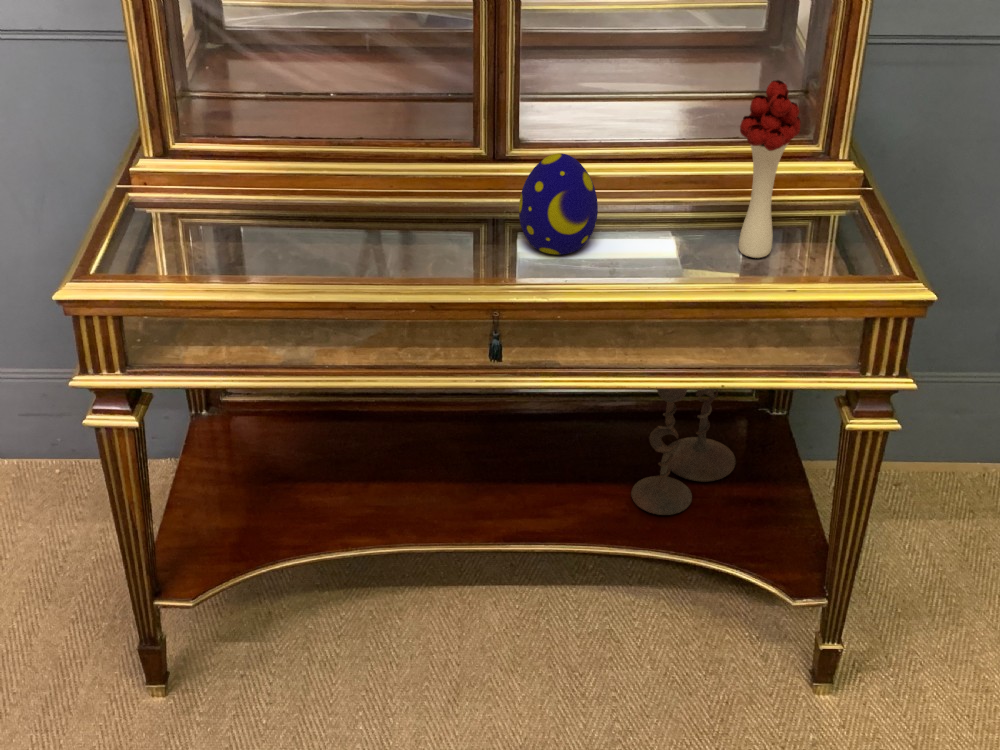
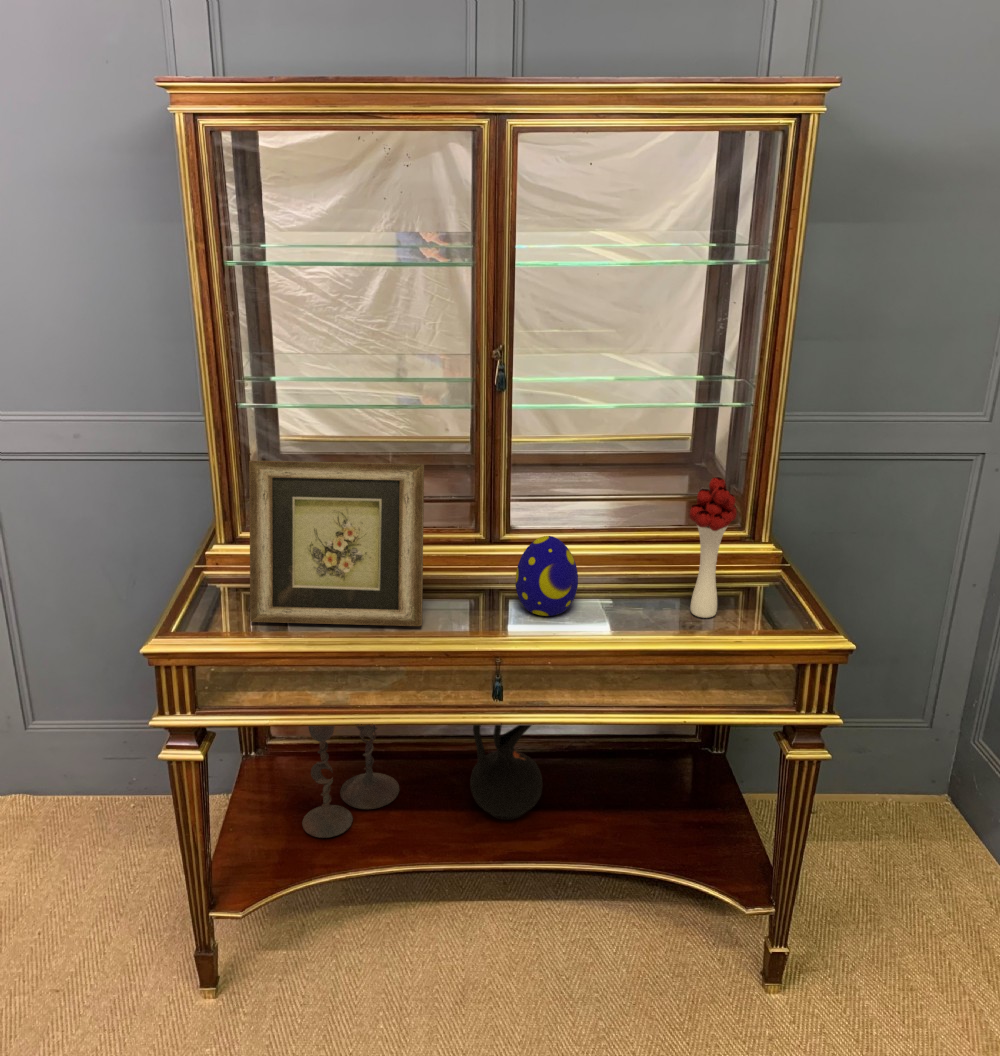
picture frame: none [178,57,402,268] -> present [249,460,424,626]
ceramic jug: none [466,366,554,495] -> present [470,725,543,820]
candlestick: present [631,389,736,515] -> present [302,724,399,838]

